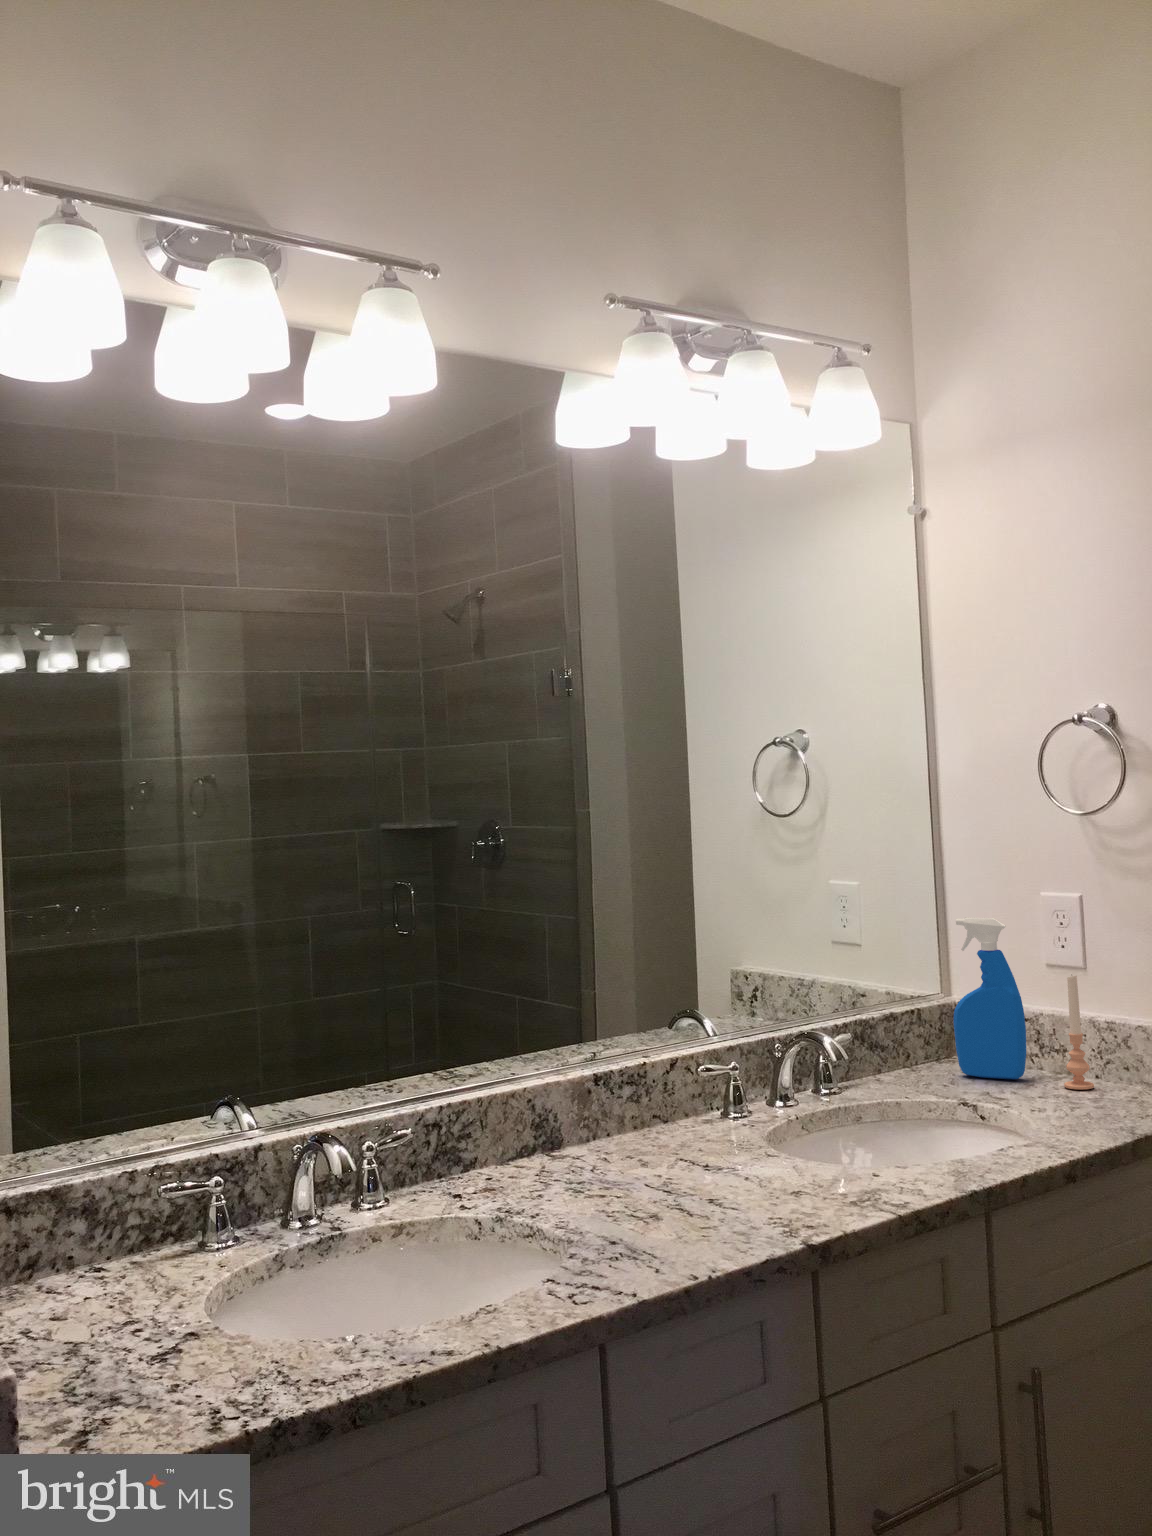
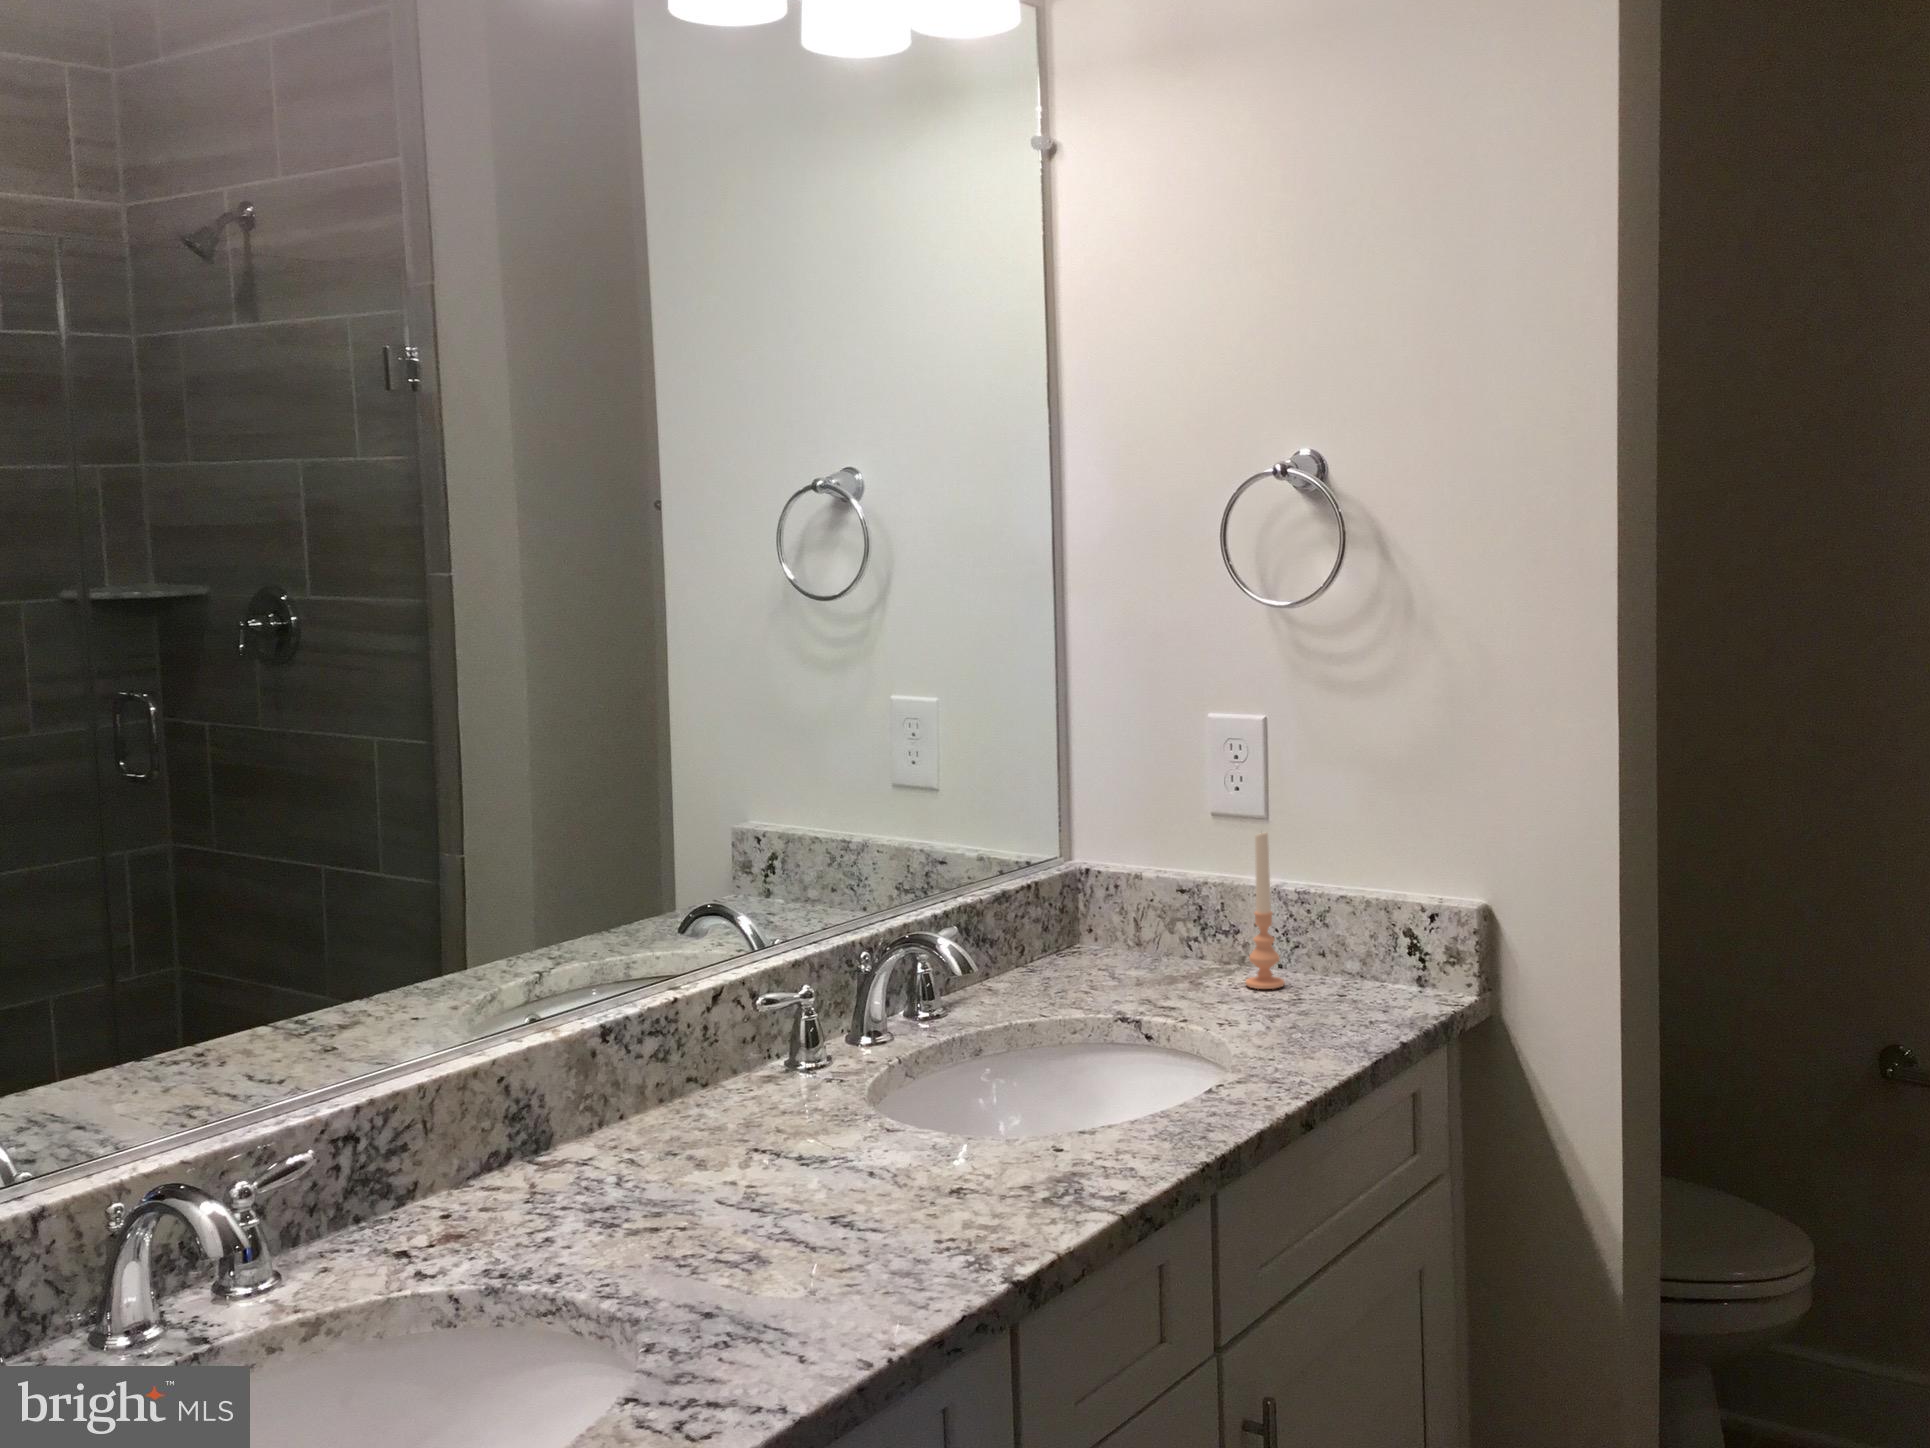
spray bottle: present [954,918,1026,1079] -> none [1093,752,1193,978]

